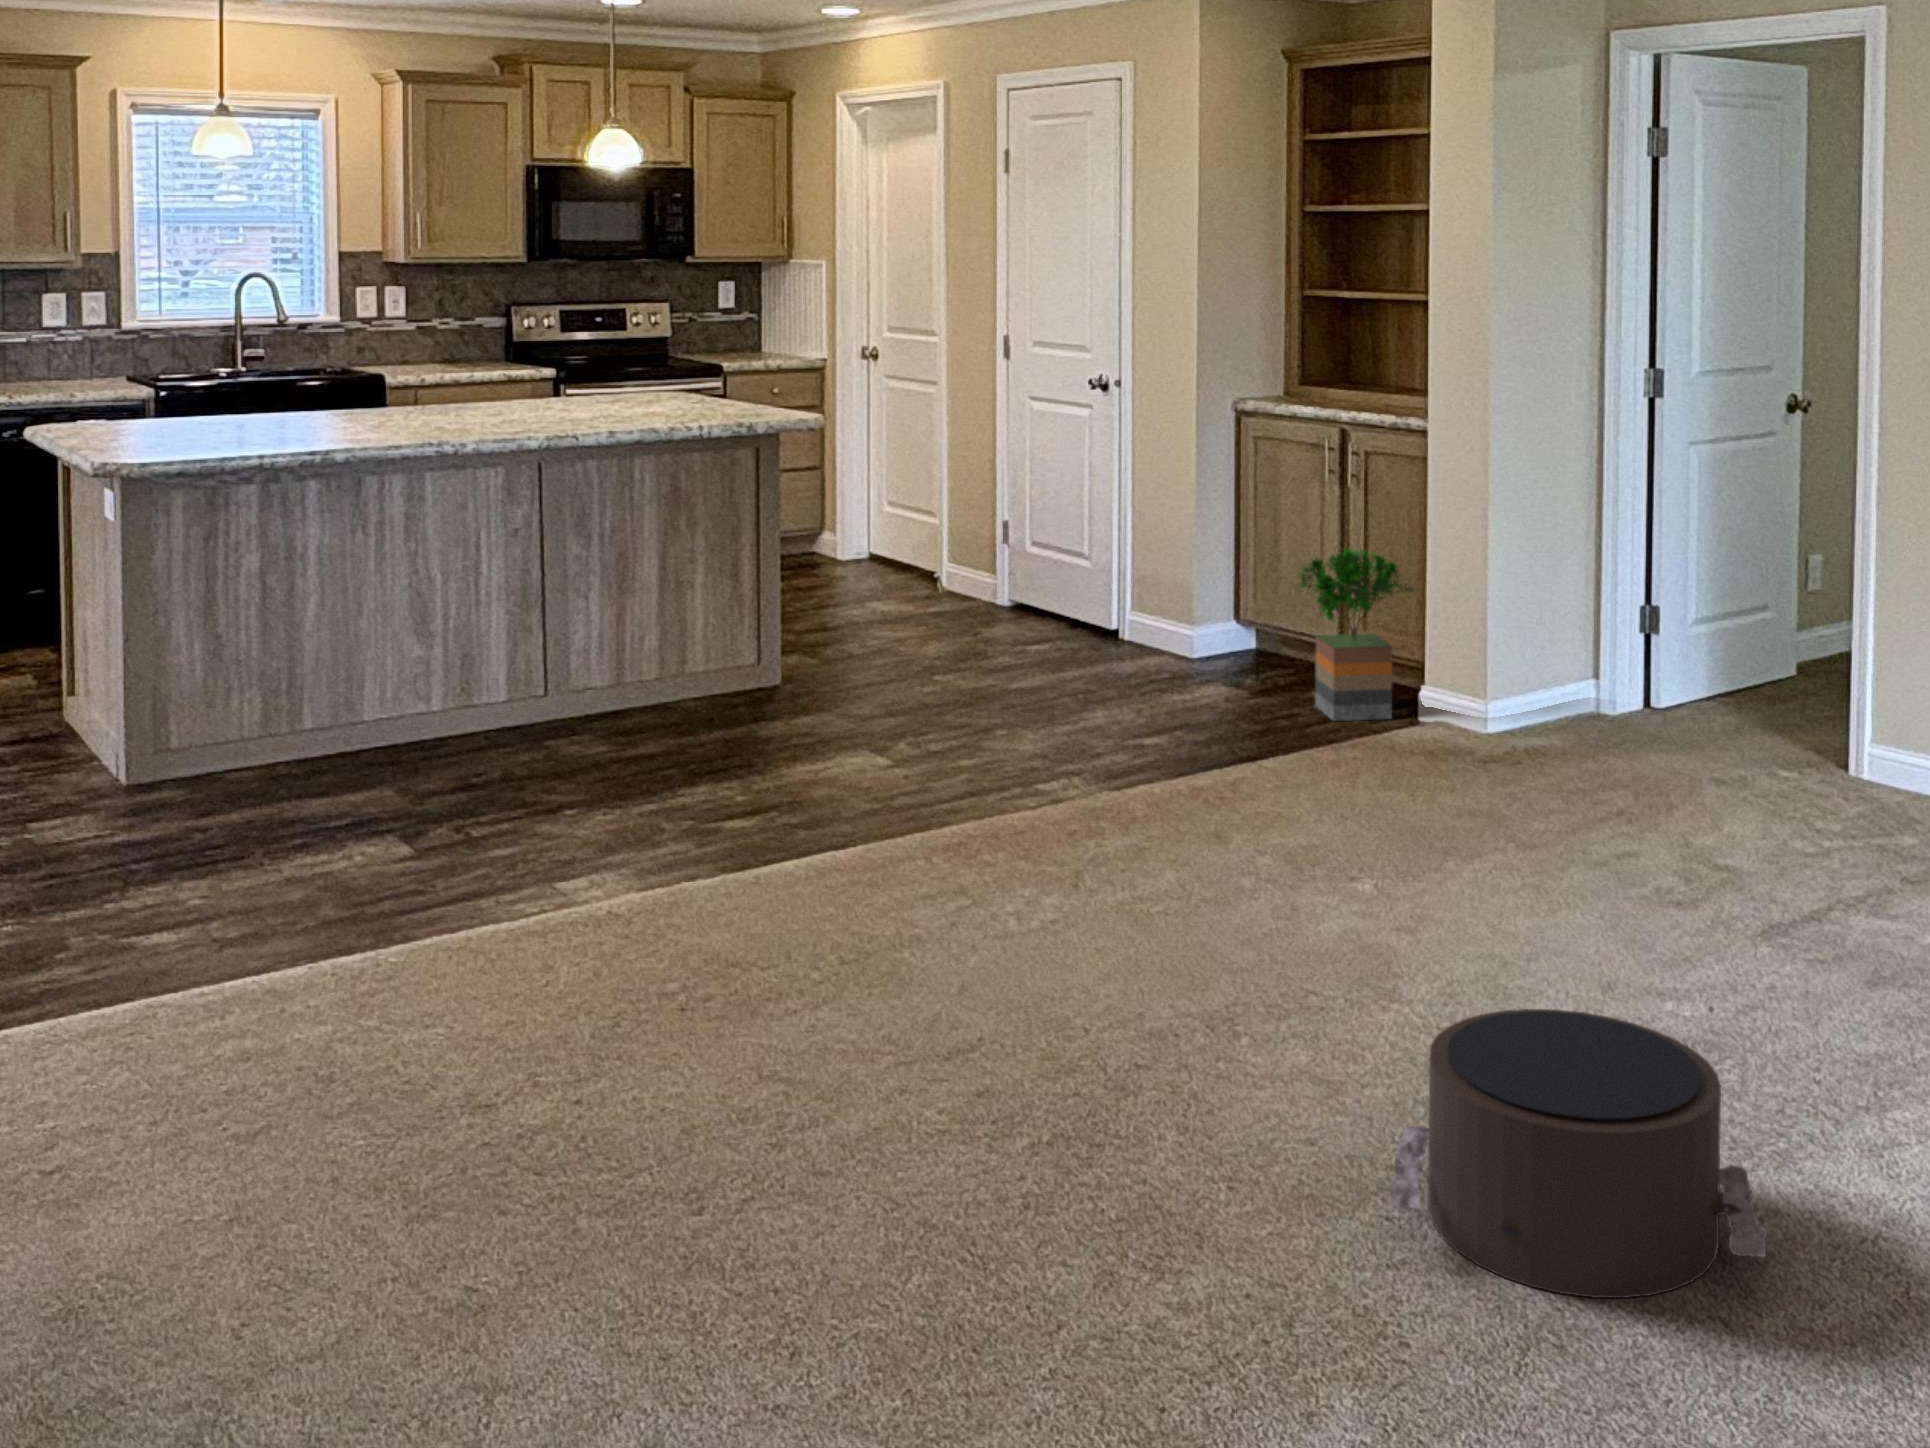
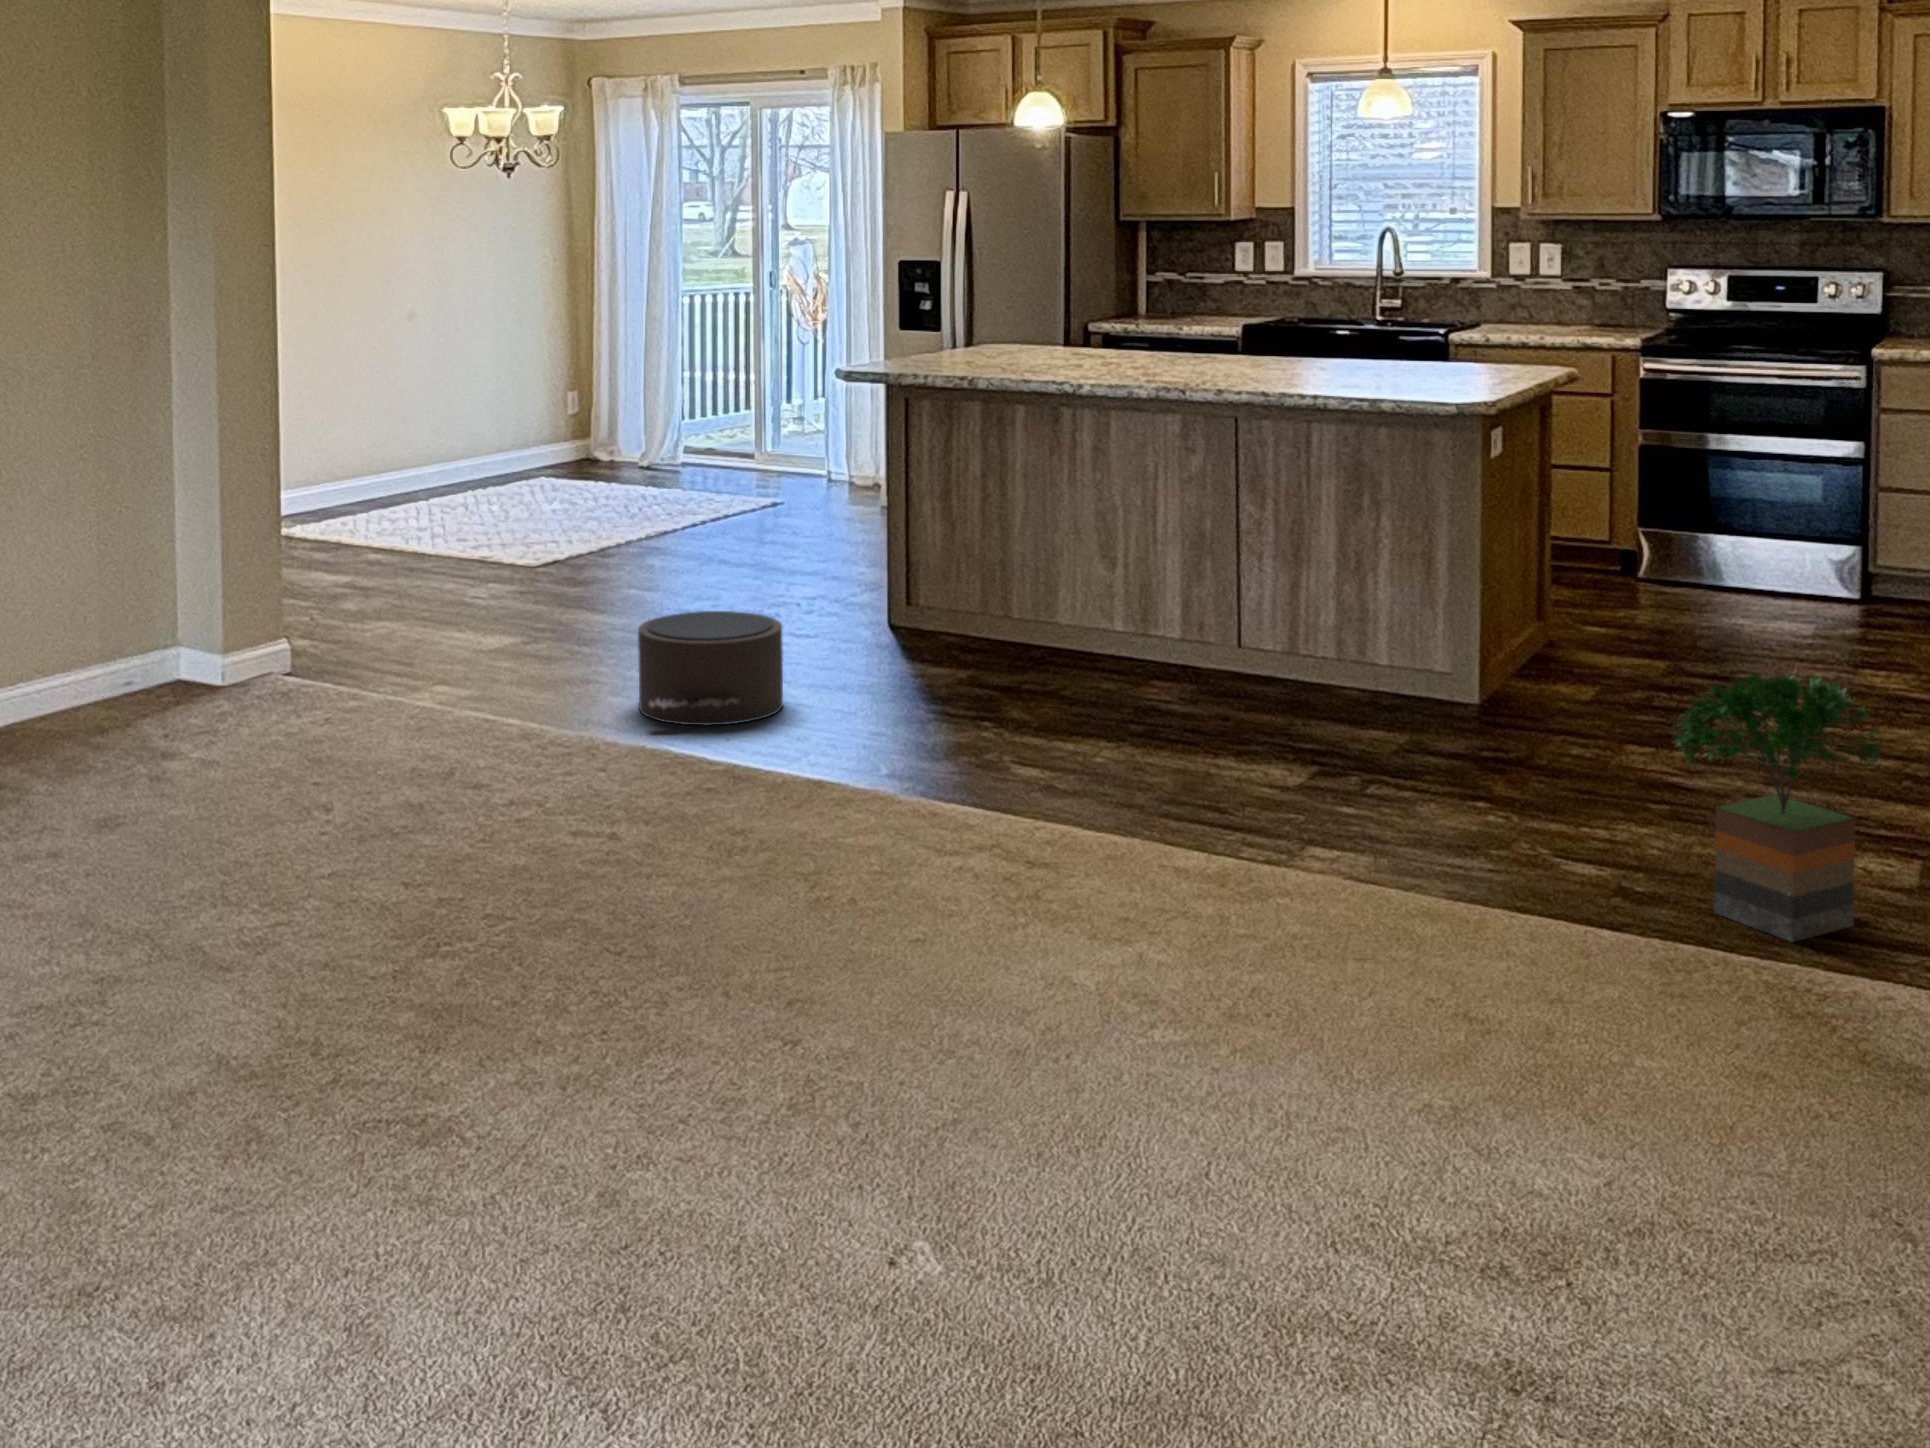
pouf: present [1390,1009,1766,1298] -> present [638,611,783,725]

